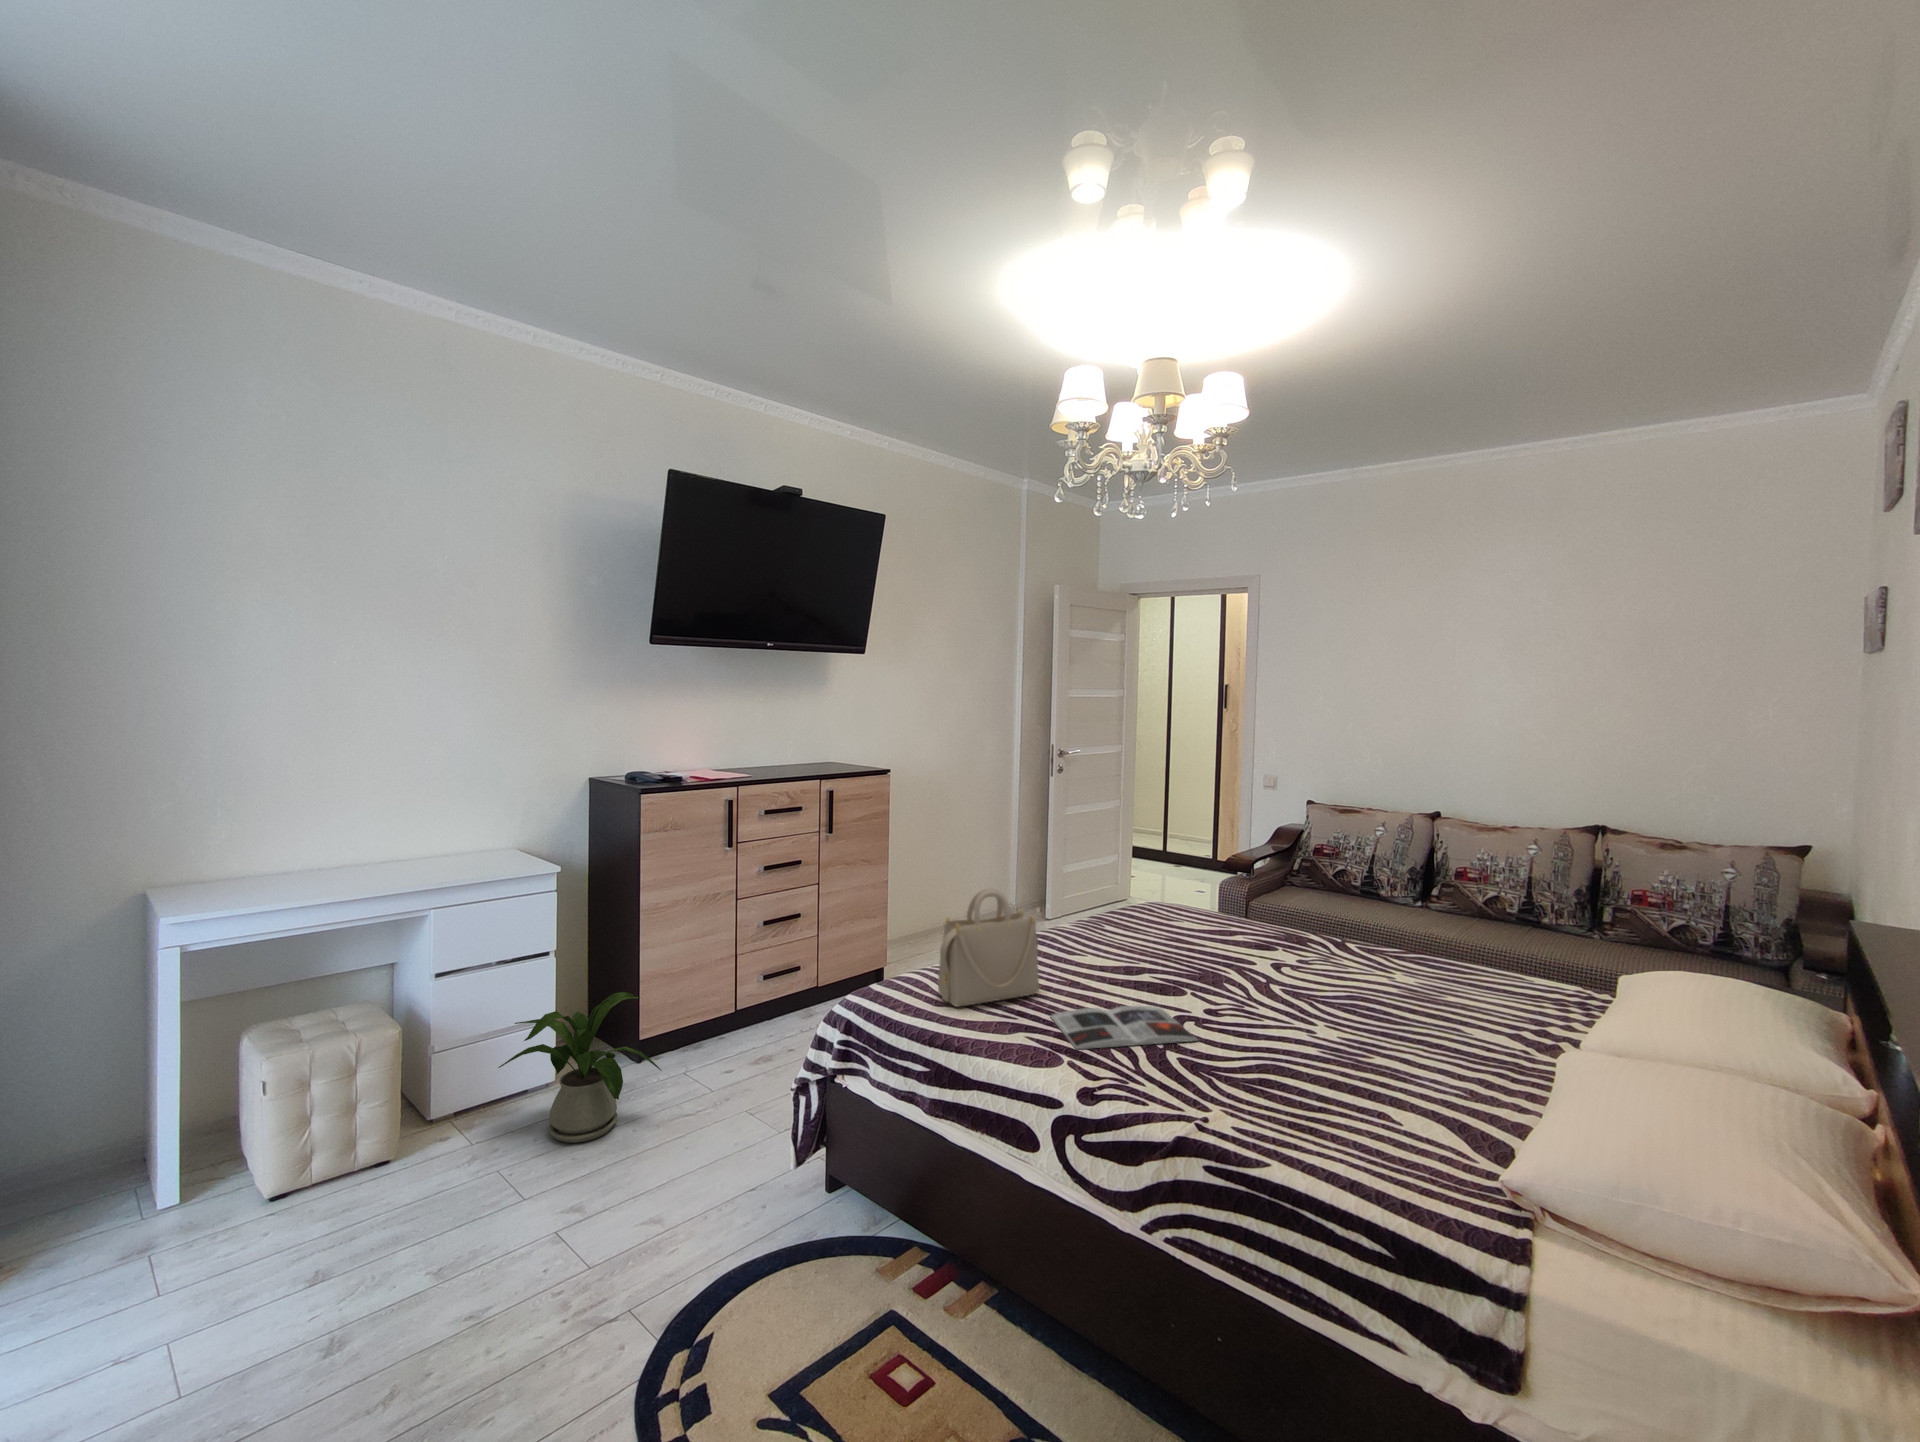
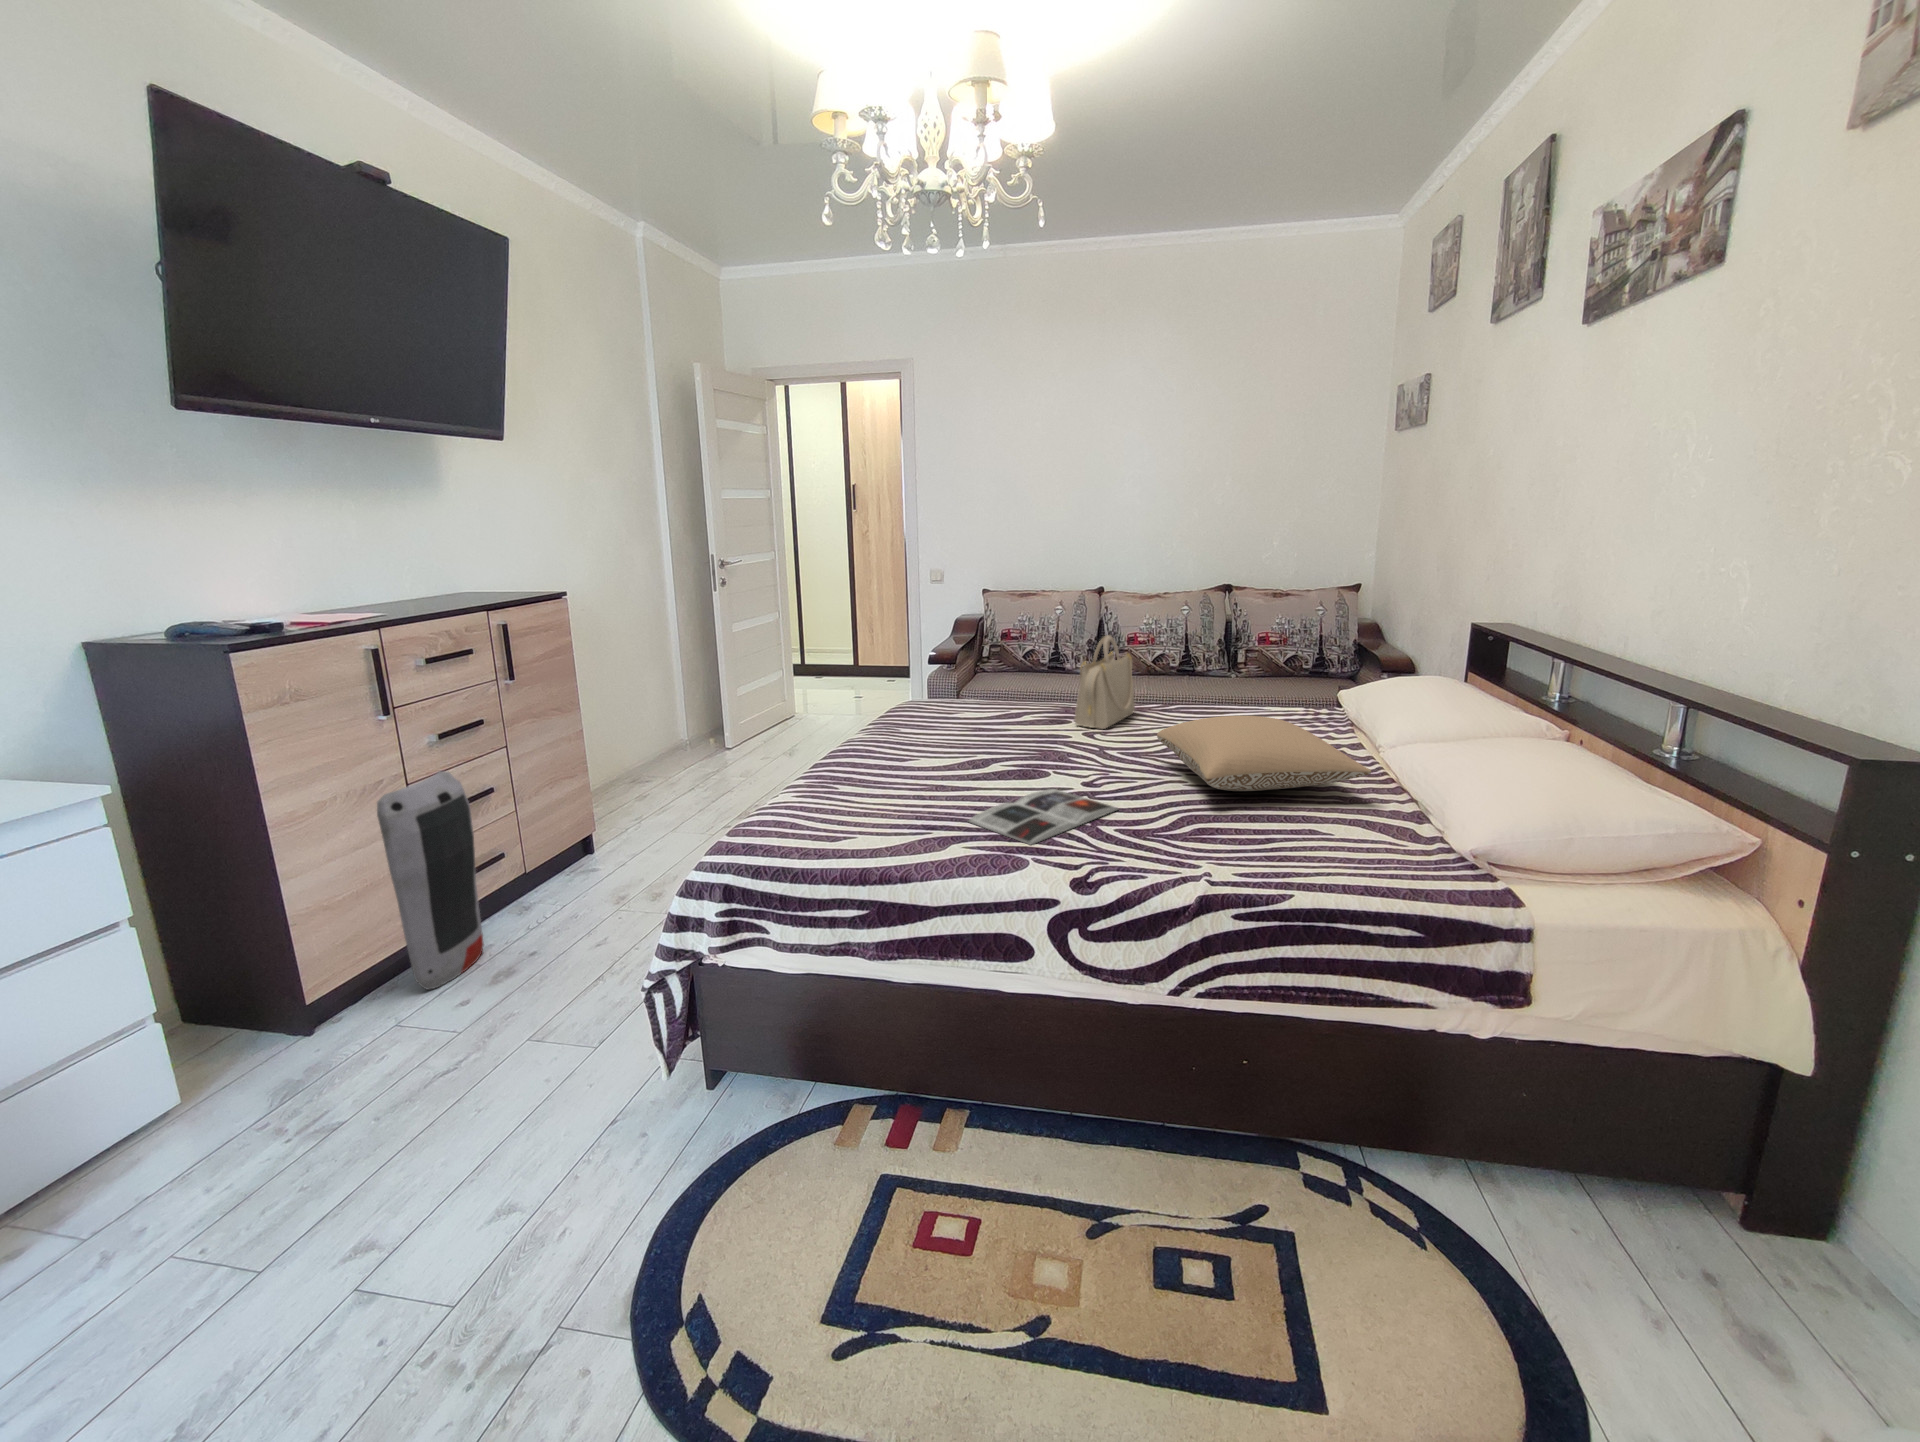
handbag: present [938,889,1039,1007] -> present [1075,635,1135,729]
air purifier: none [706,894,771,1055] -> present [377,771,484,990]
pillow: none [1284,970,1490,1072] -> present [1157,716,1371,791]
house plant: present [498,992,661,1143] -> none [88,940,400,1176]

